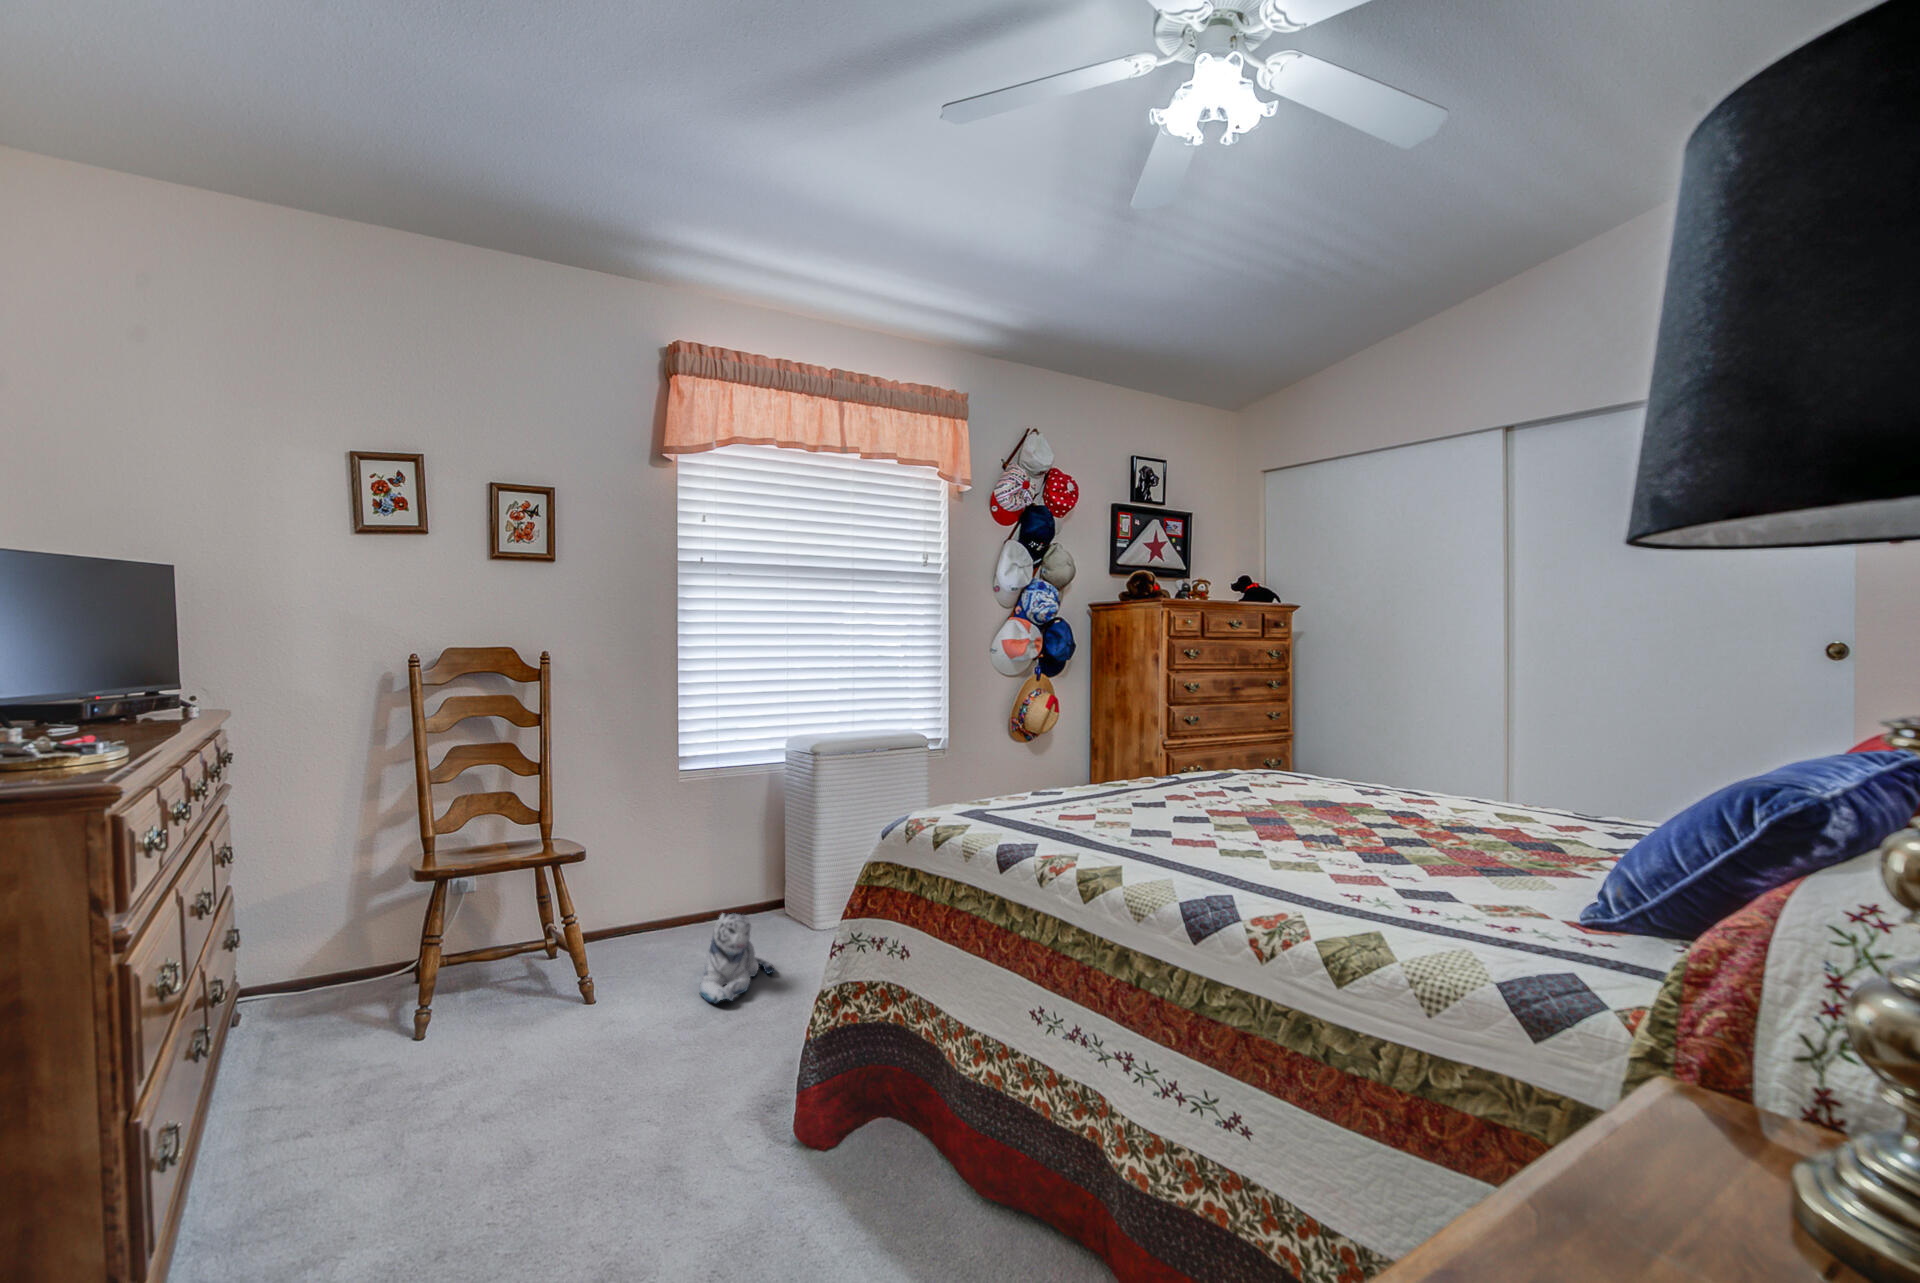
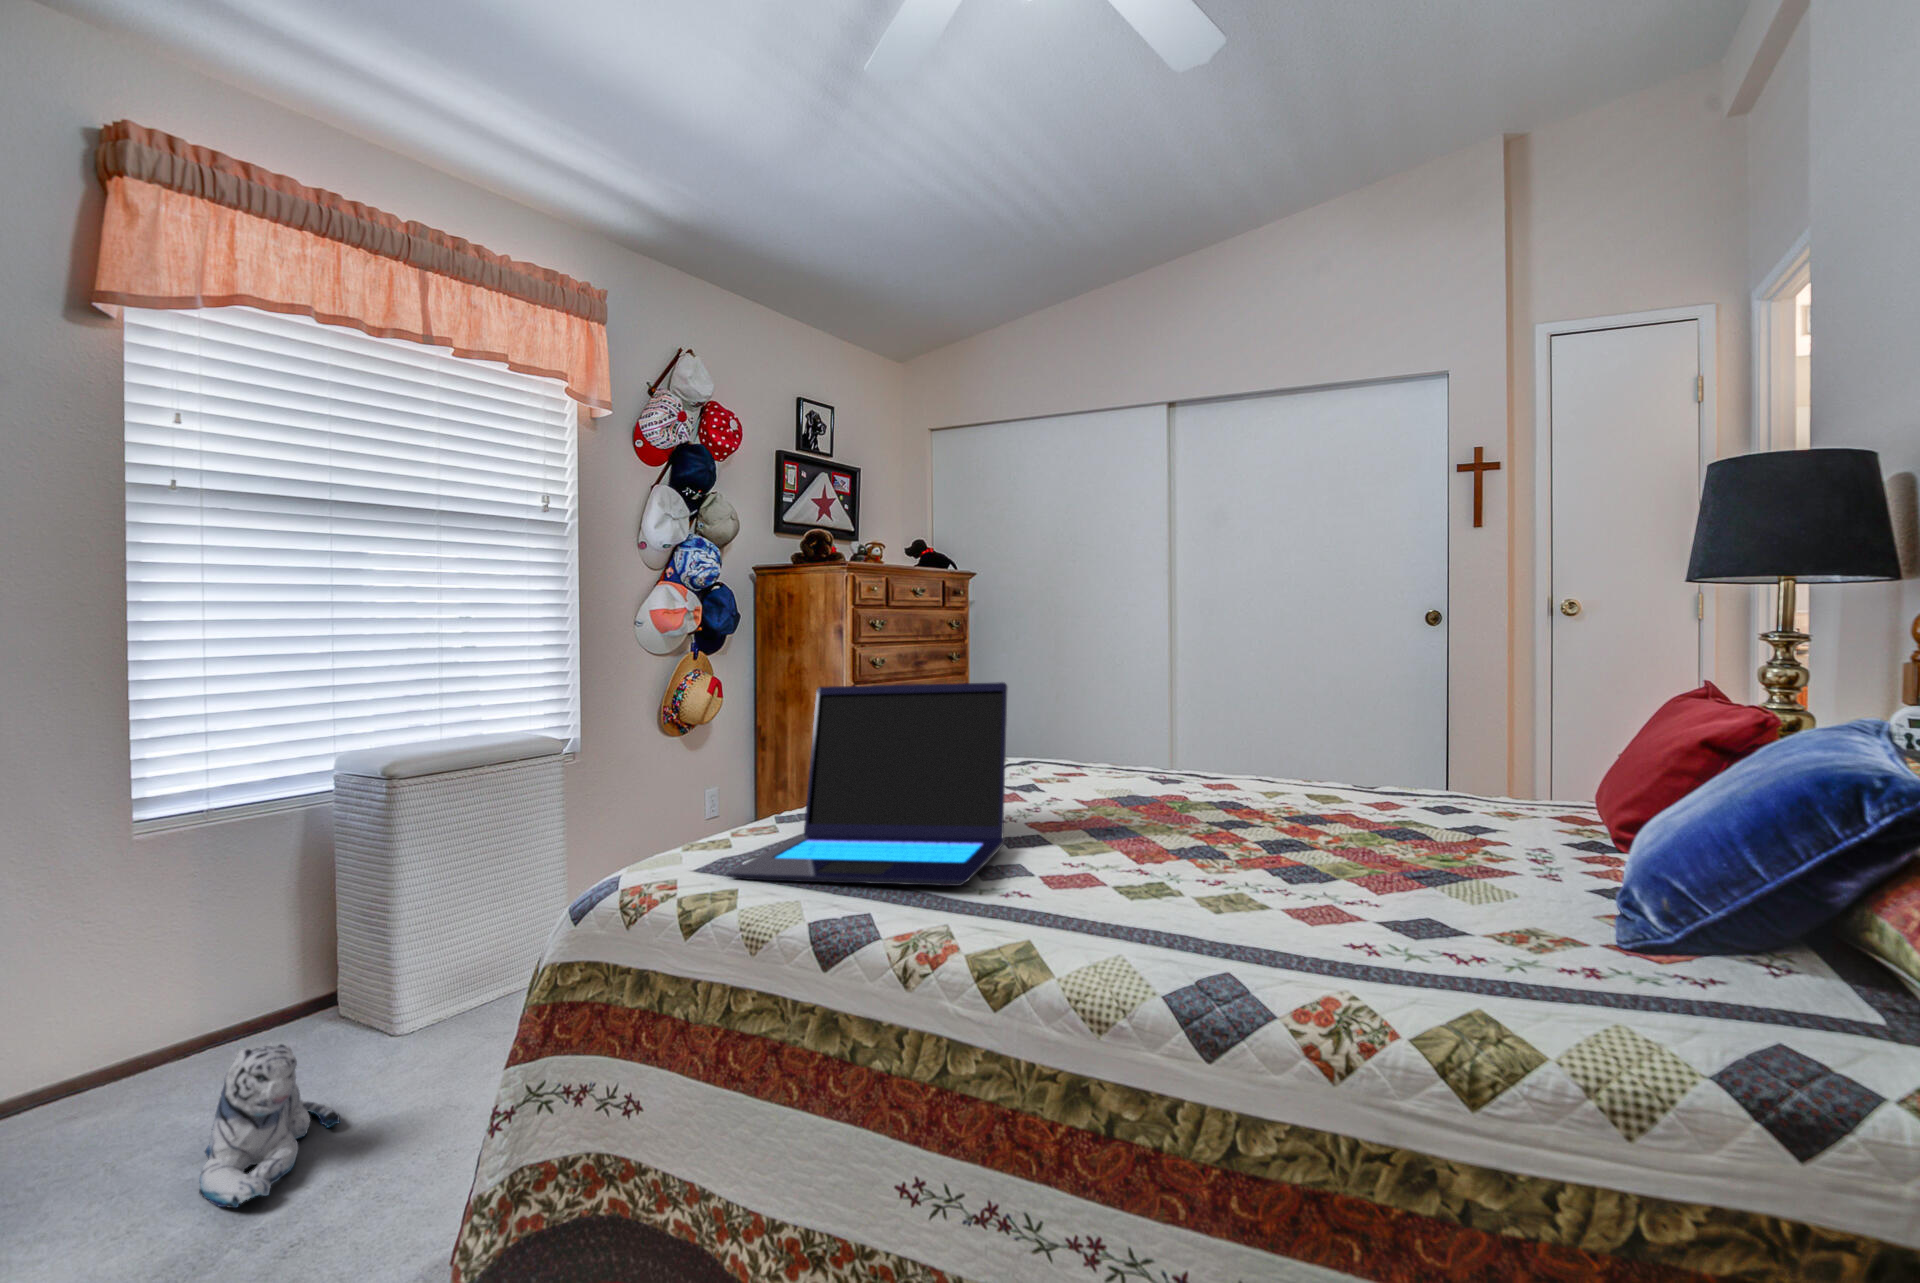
laptop: none [968,700,1183,838] -> present [727,682,1008,886]

